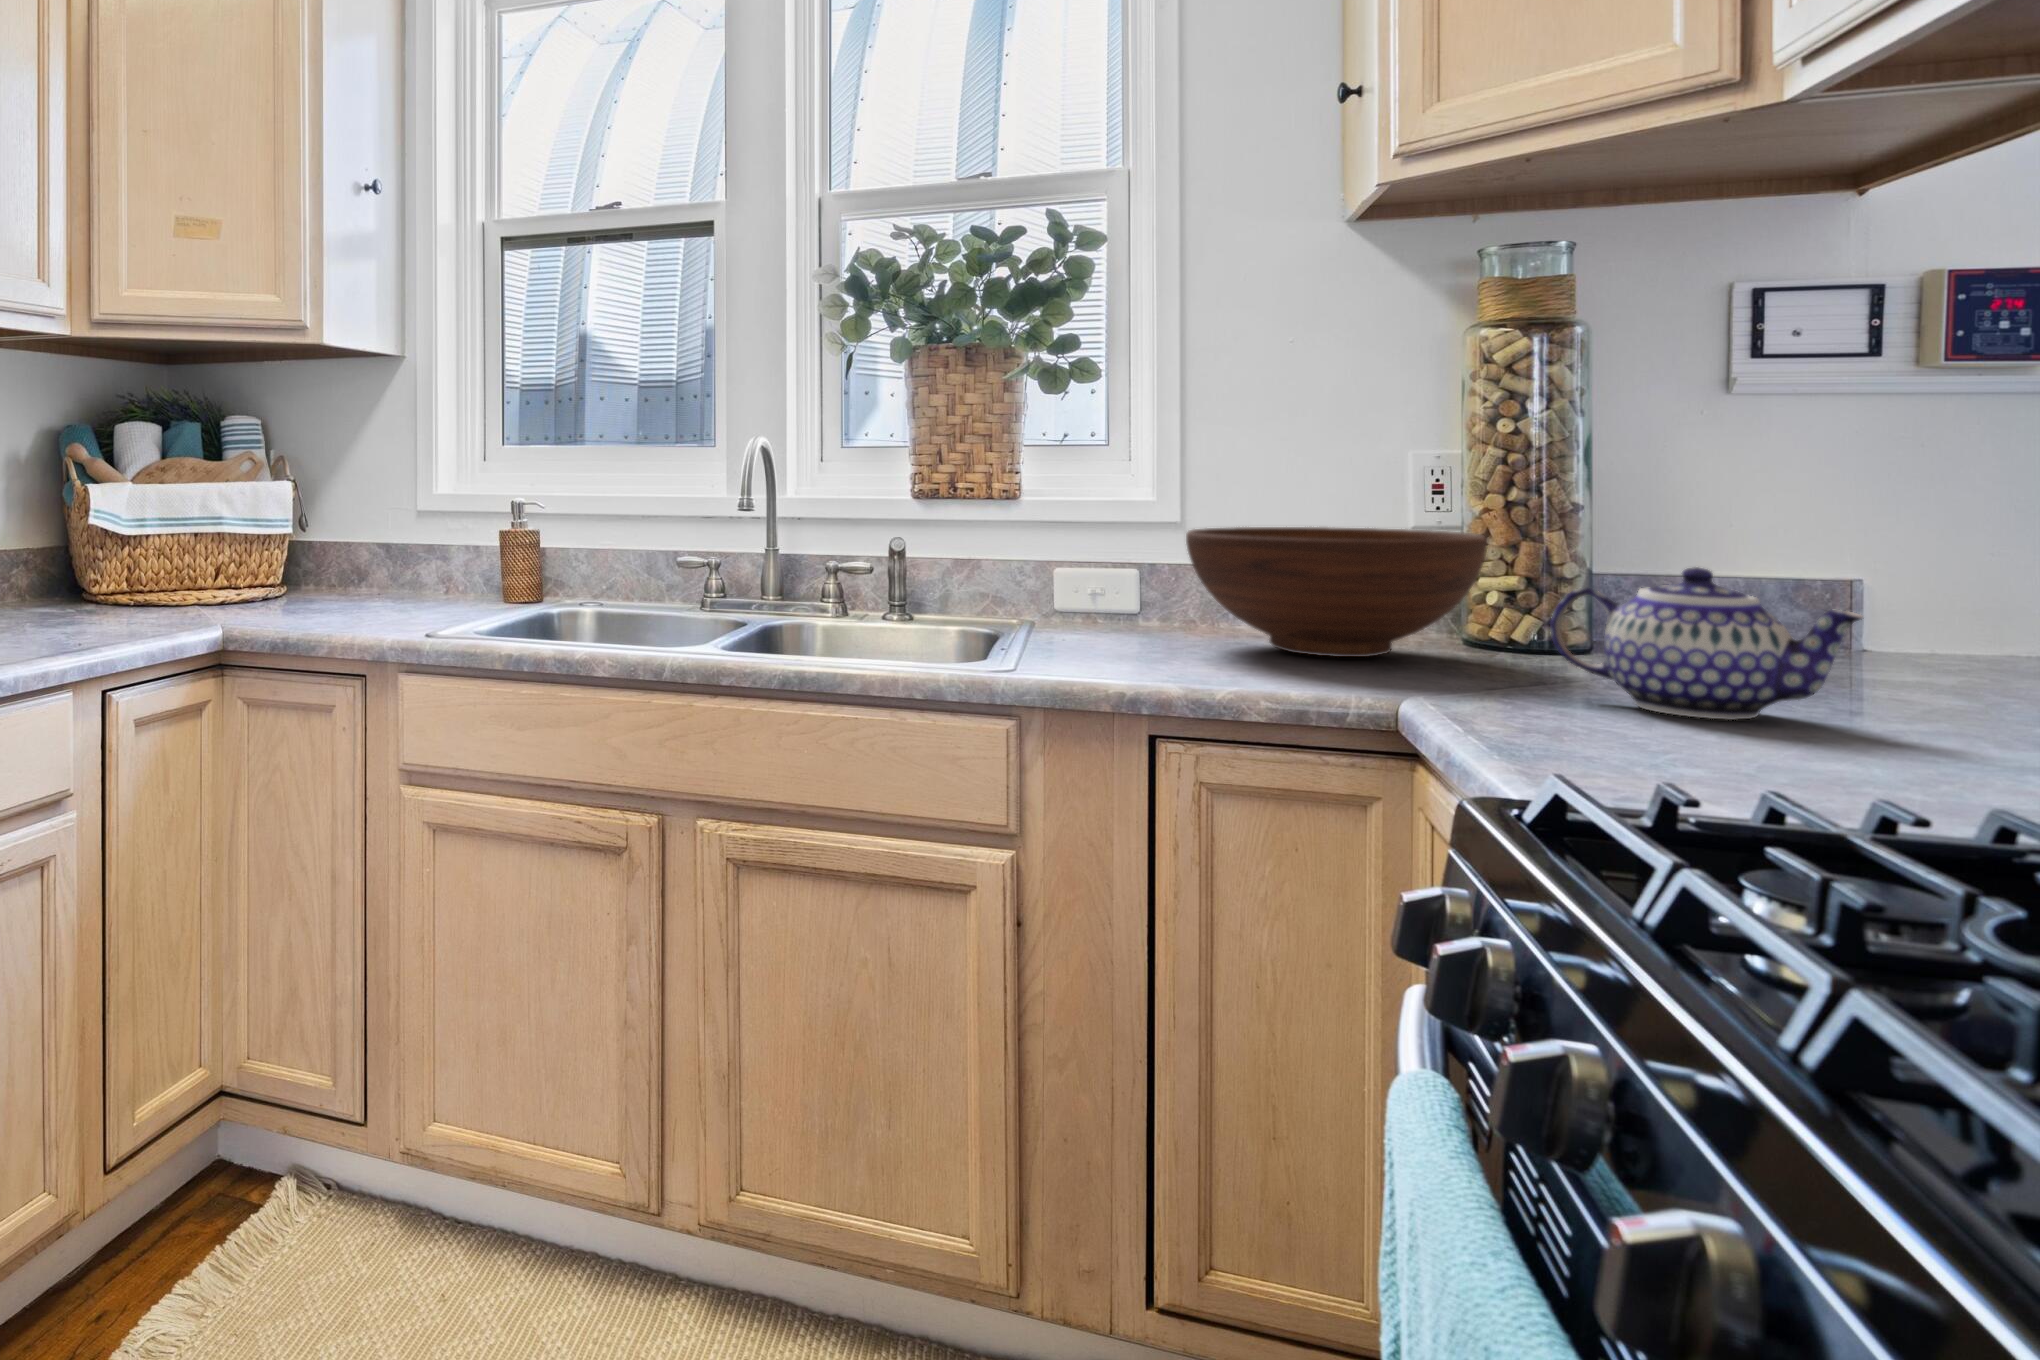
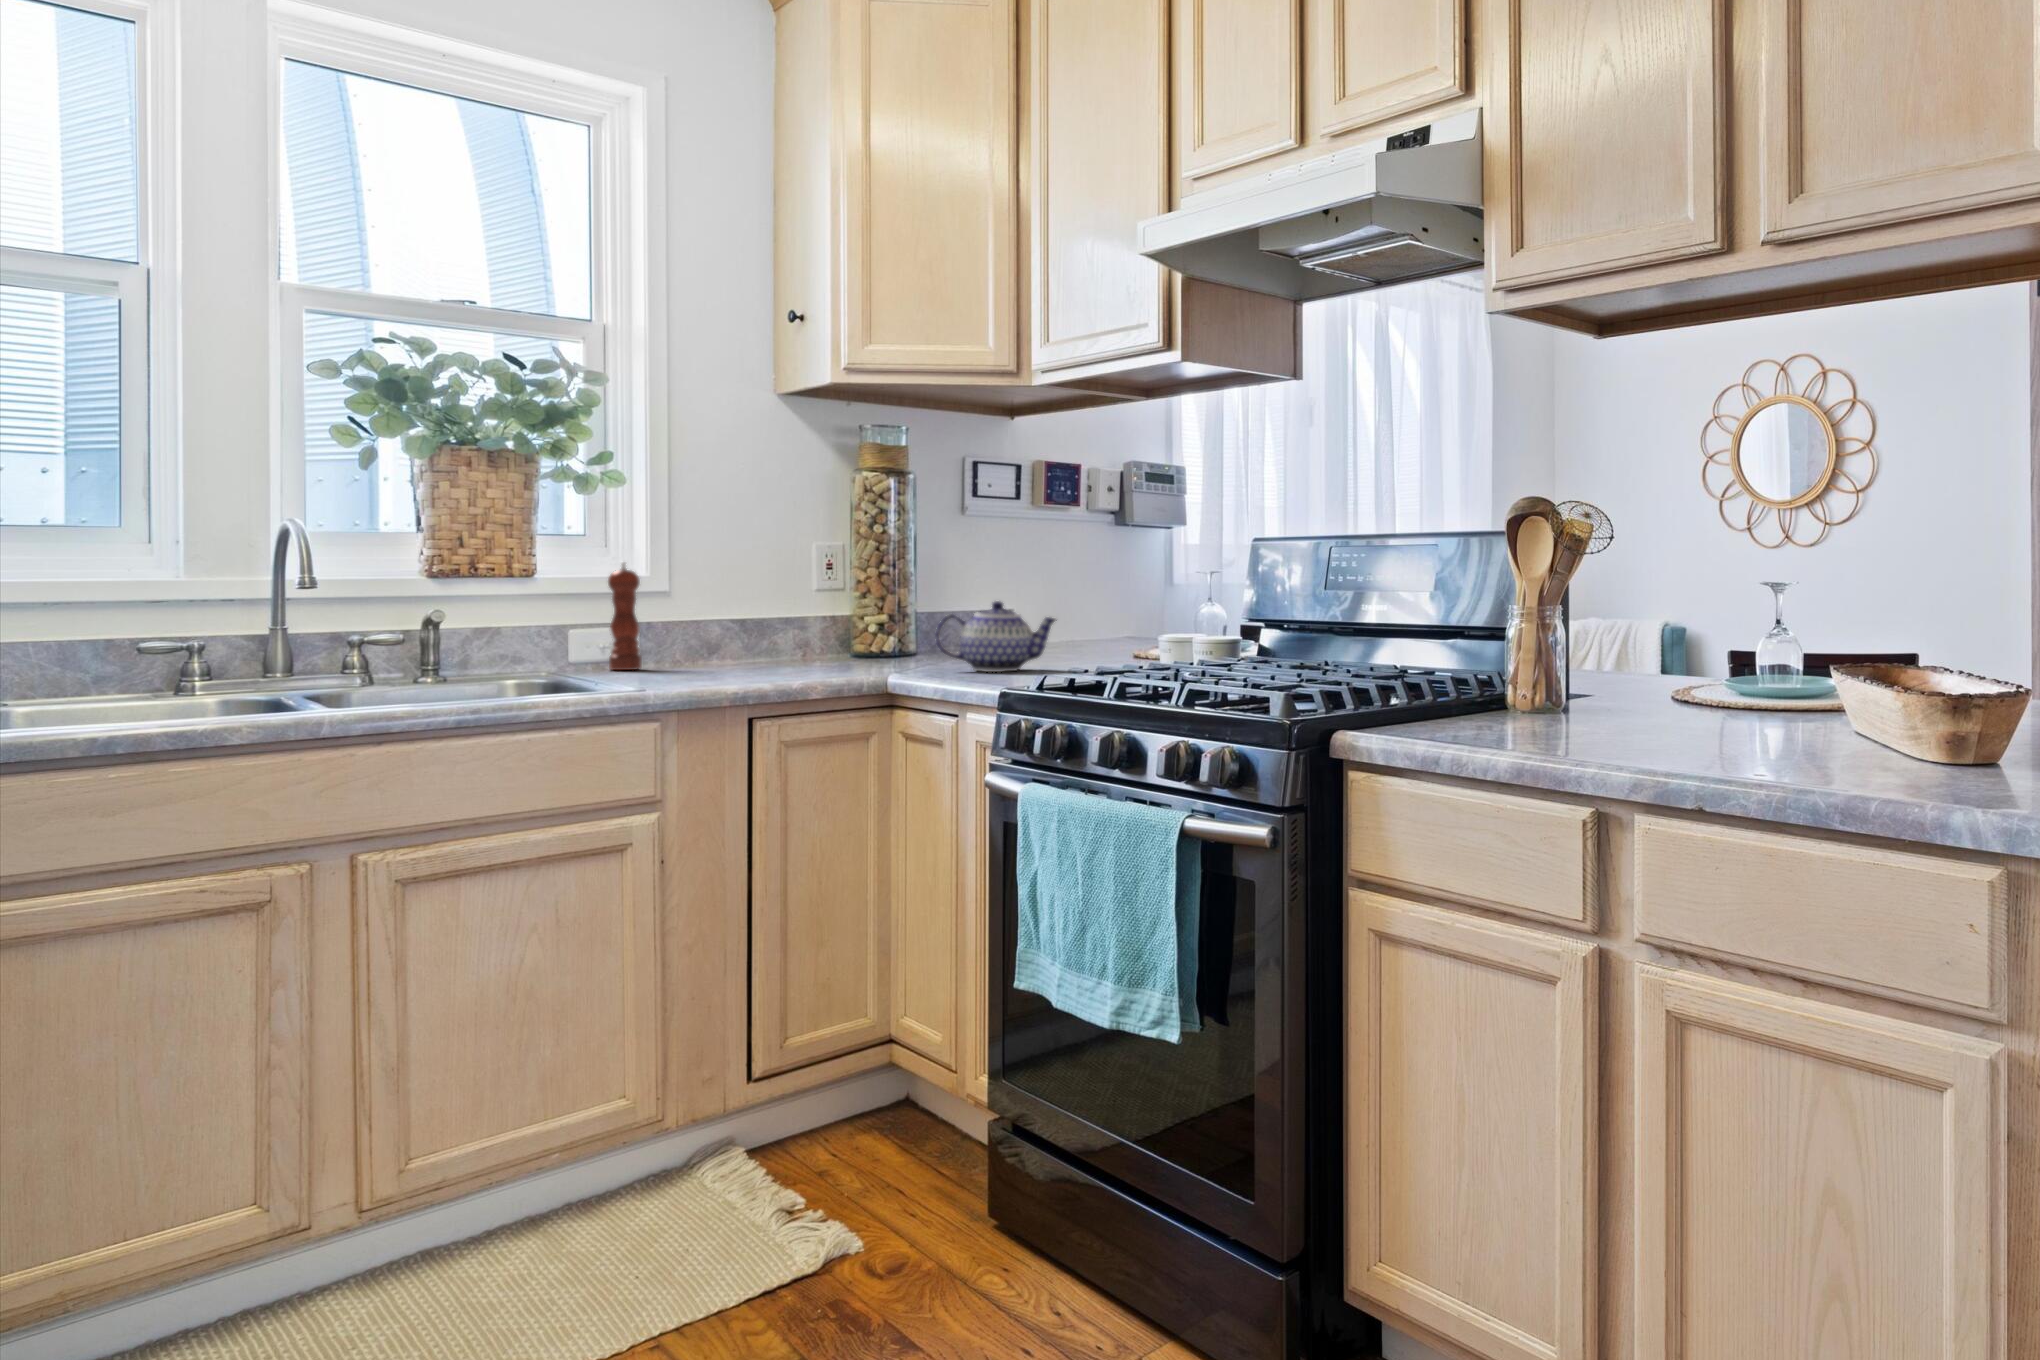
pepper mill: none [1095,481,1136,627] -> present [608,562,642,670]
fruit bowl: present [1186,527,1487,657] -> none [705,592,883,670]

